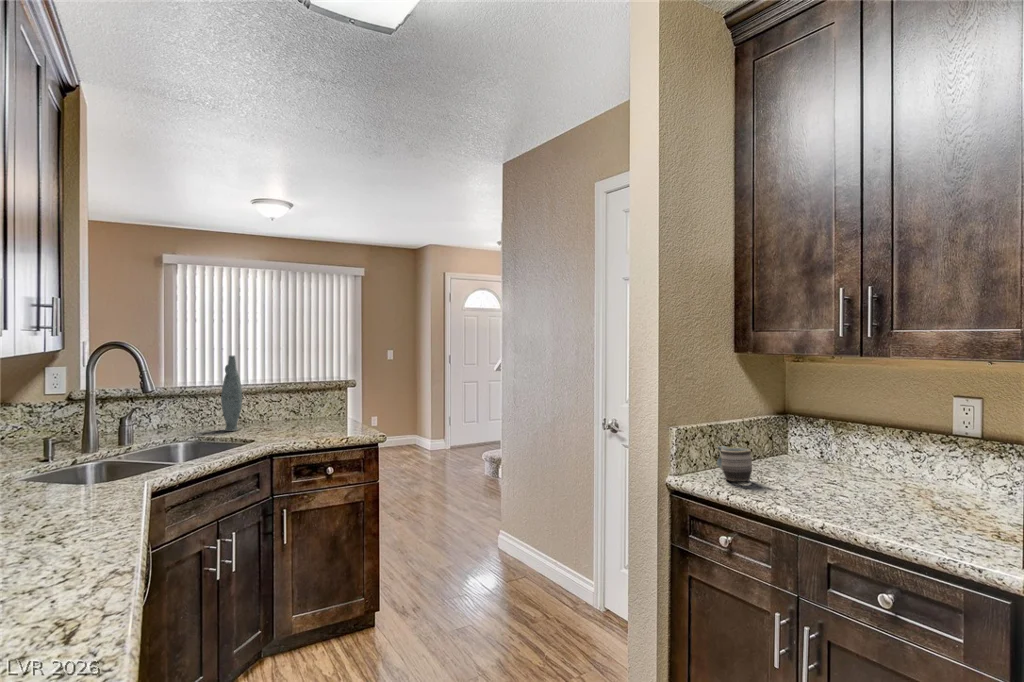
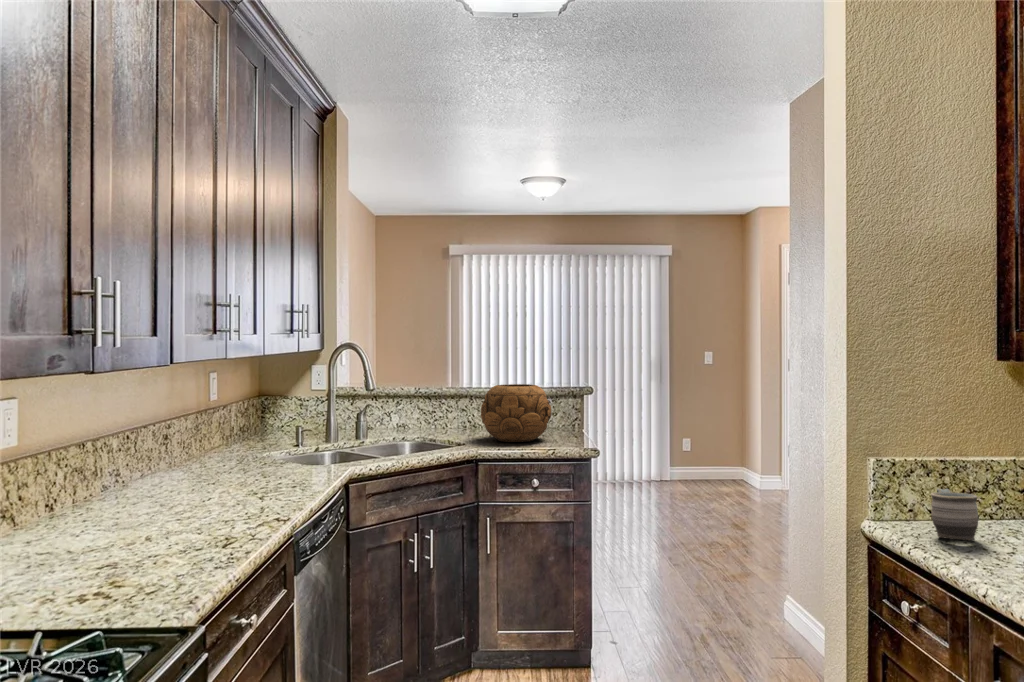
vase: present [221,356,242,431] -> none [448,356,468,434]
decorative bowl: none [265,381,335,435] -> present [481,384,551,442]

